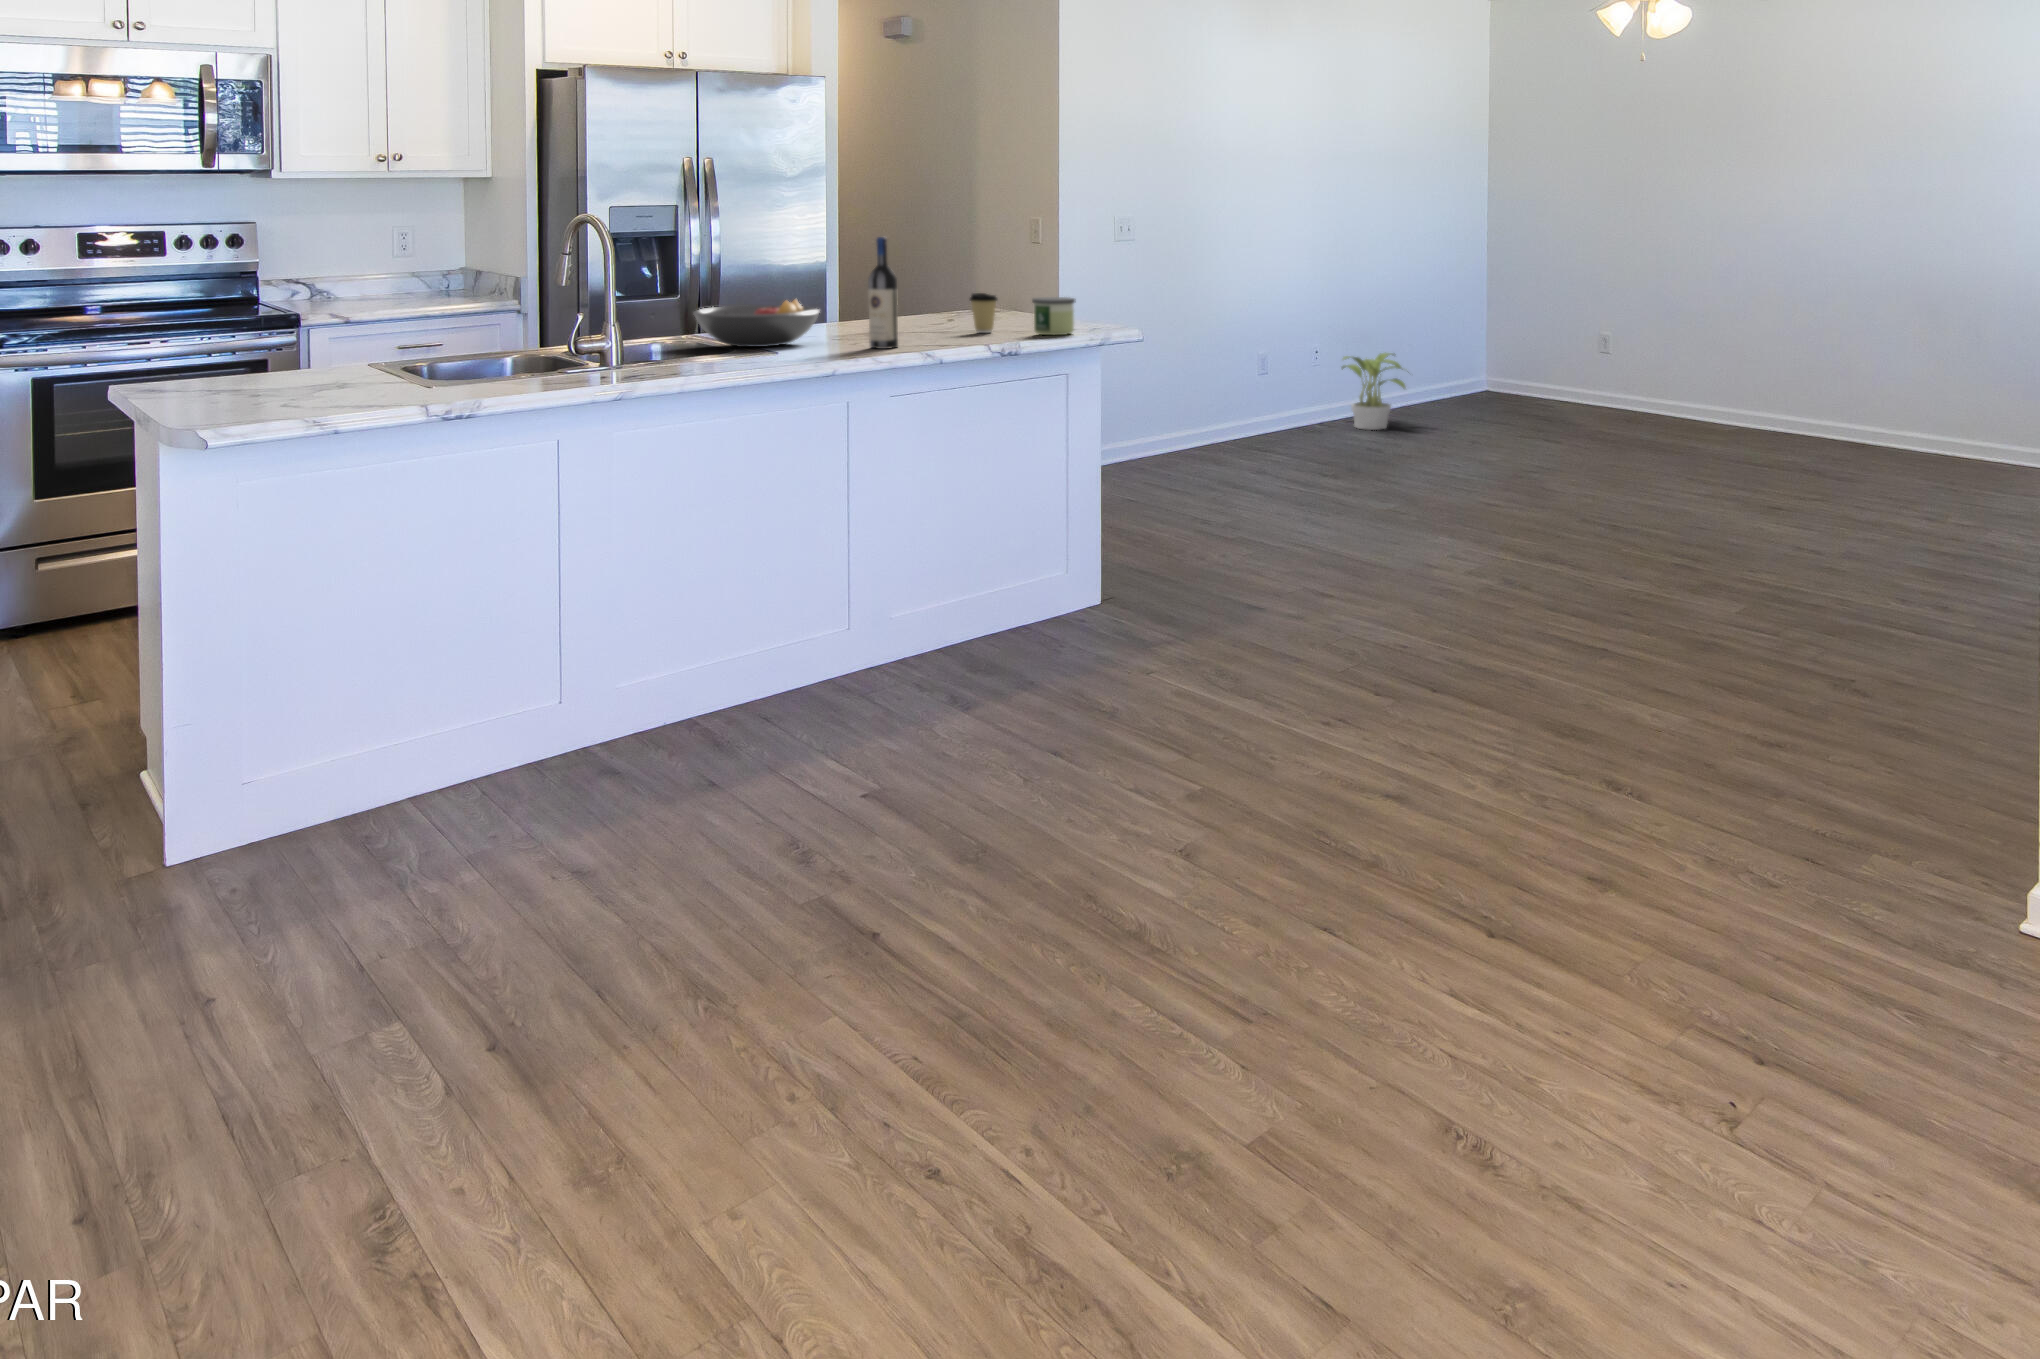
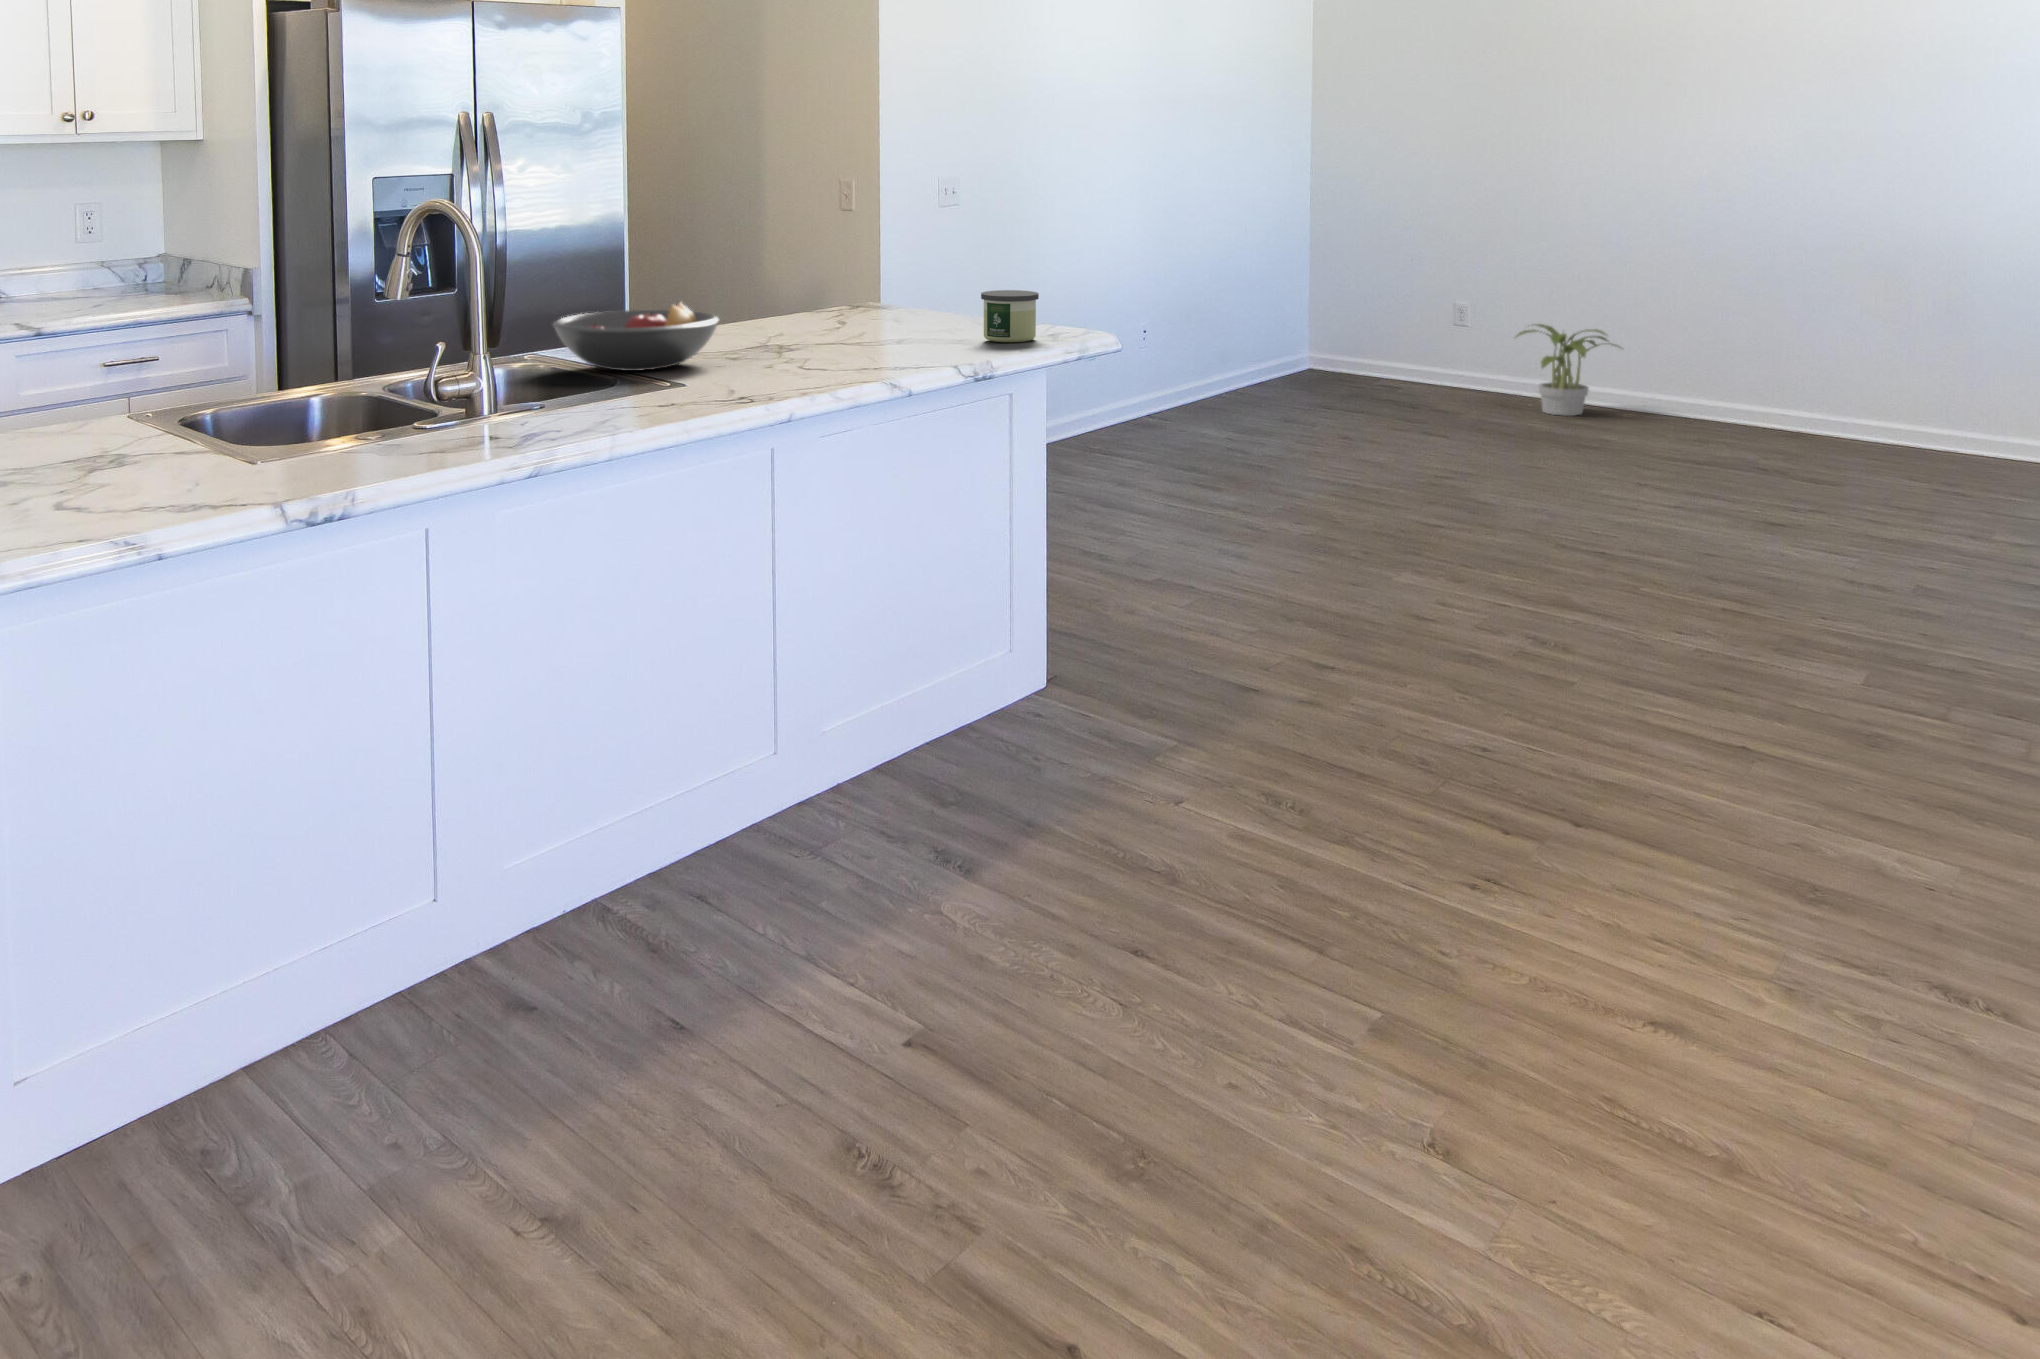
wine bottle: present [868,237,898,349] -> none [805,219,845,372]
coffee cup: present [970,293,997,333] -> none [886,285,925,339]
potted plant: present [1342,353,1405,430] -> present [1516,324,1607,416]

